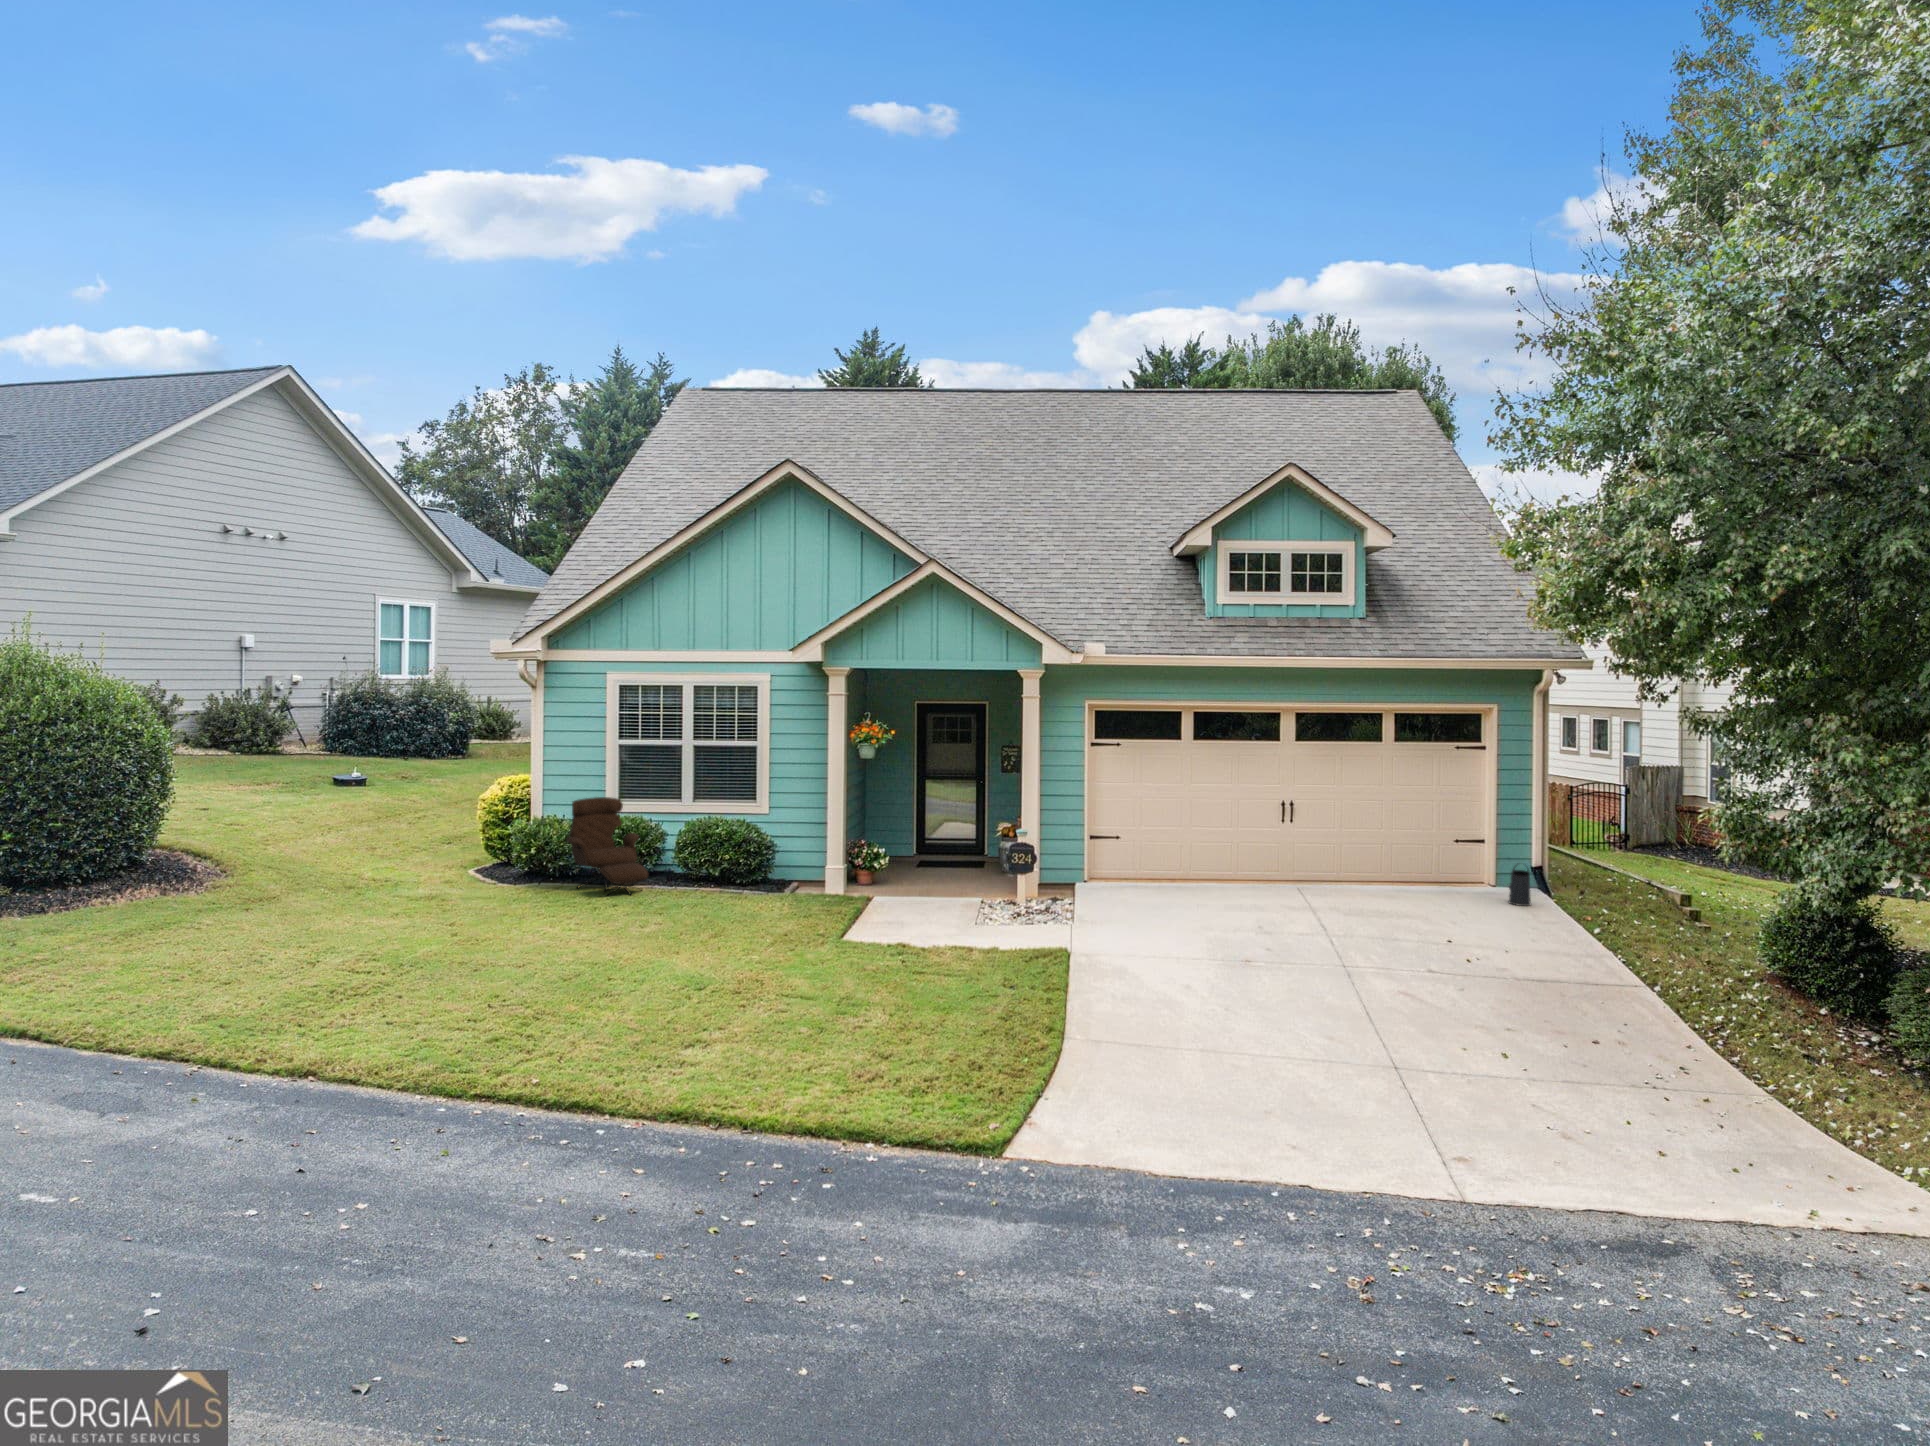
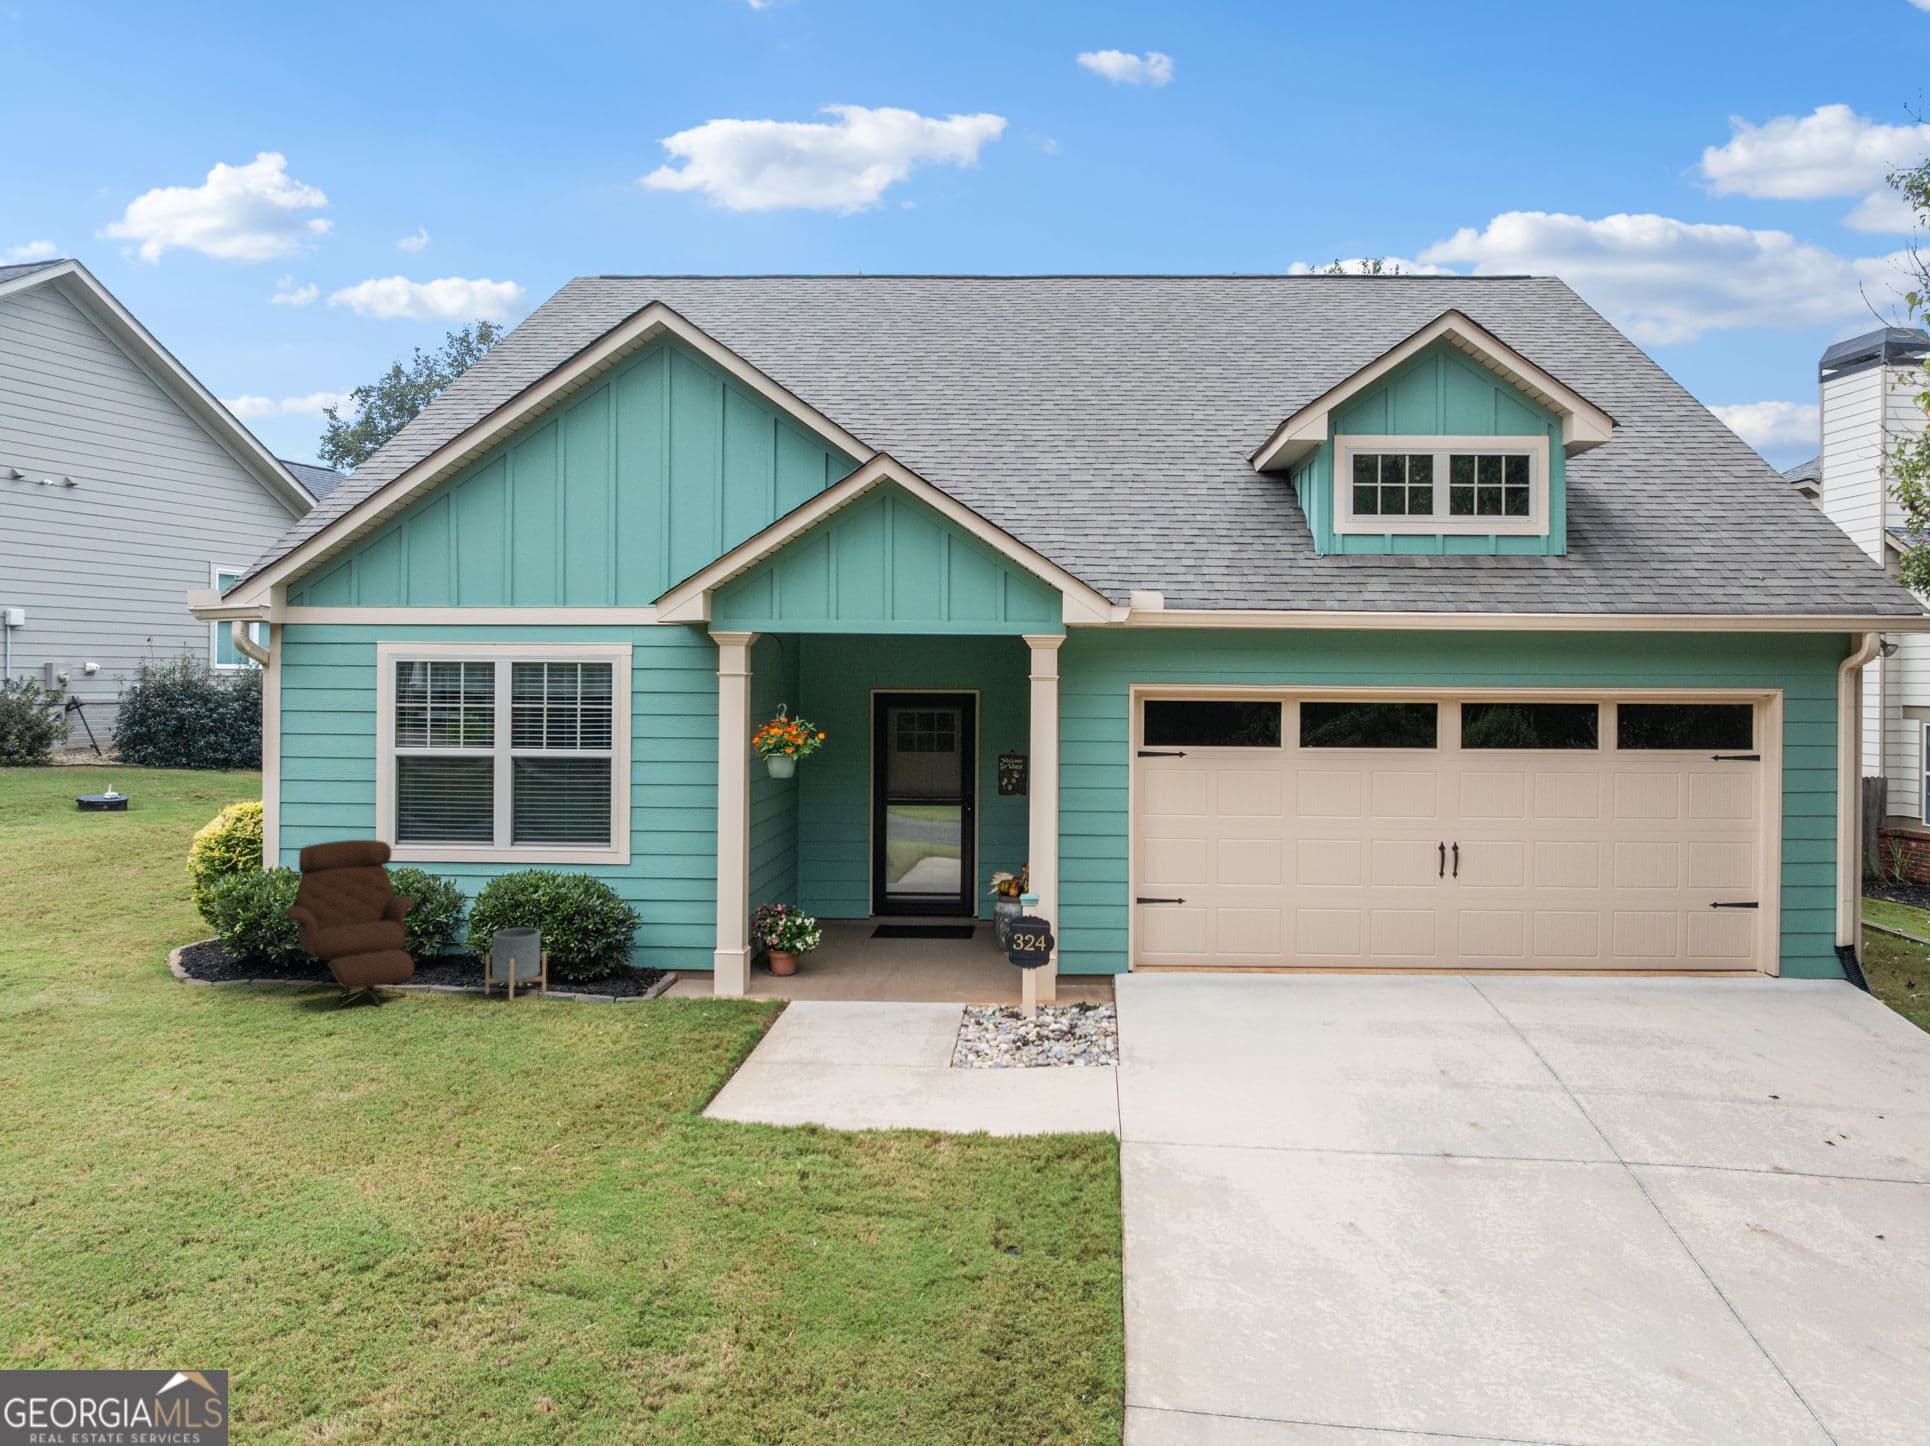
planter: none [690,851,726,893] -> present [485,928,546,1001]
watering can: present [1509,866,1531,906] -> none [1792,942,1857,1015]

